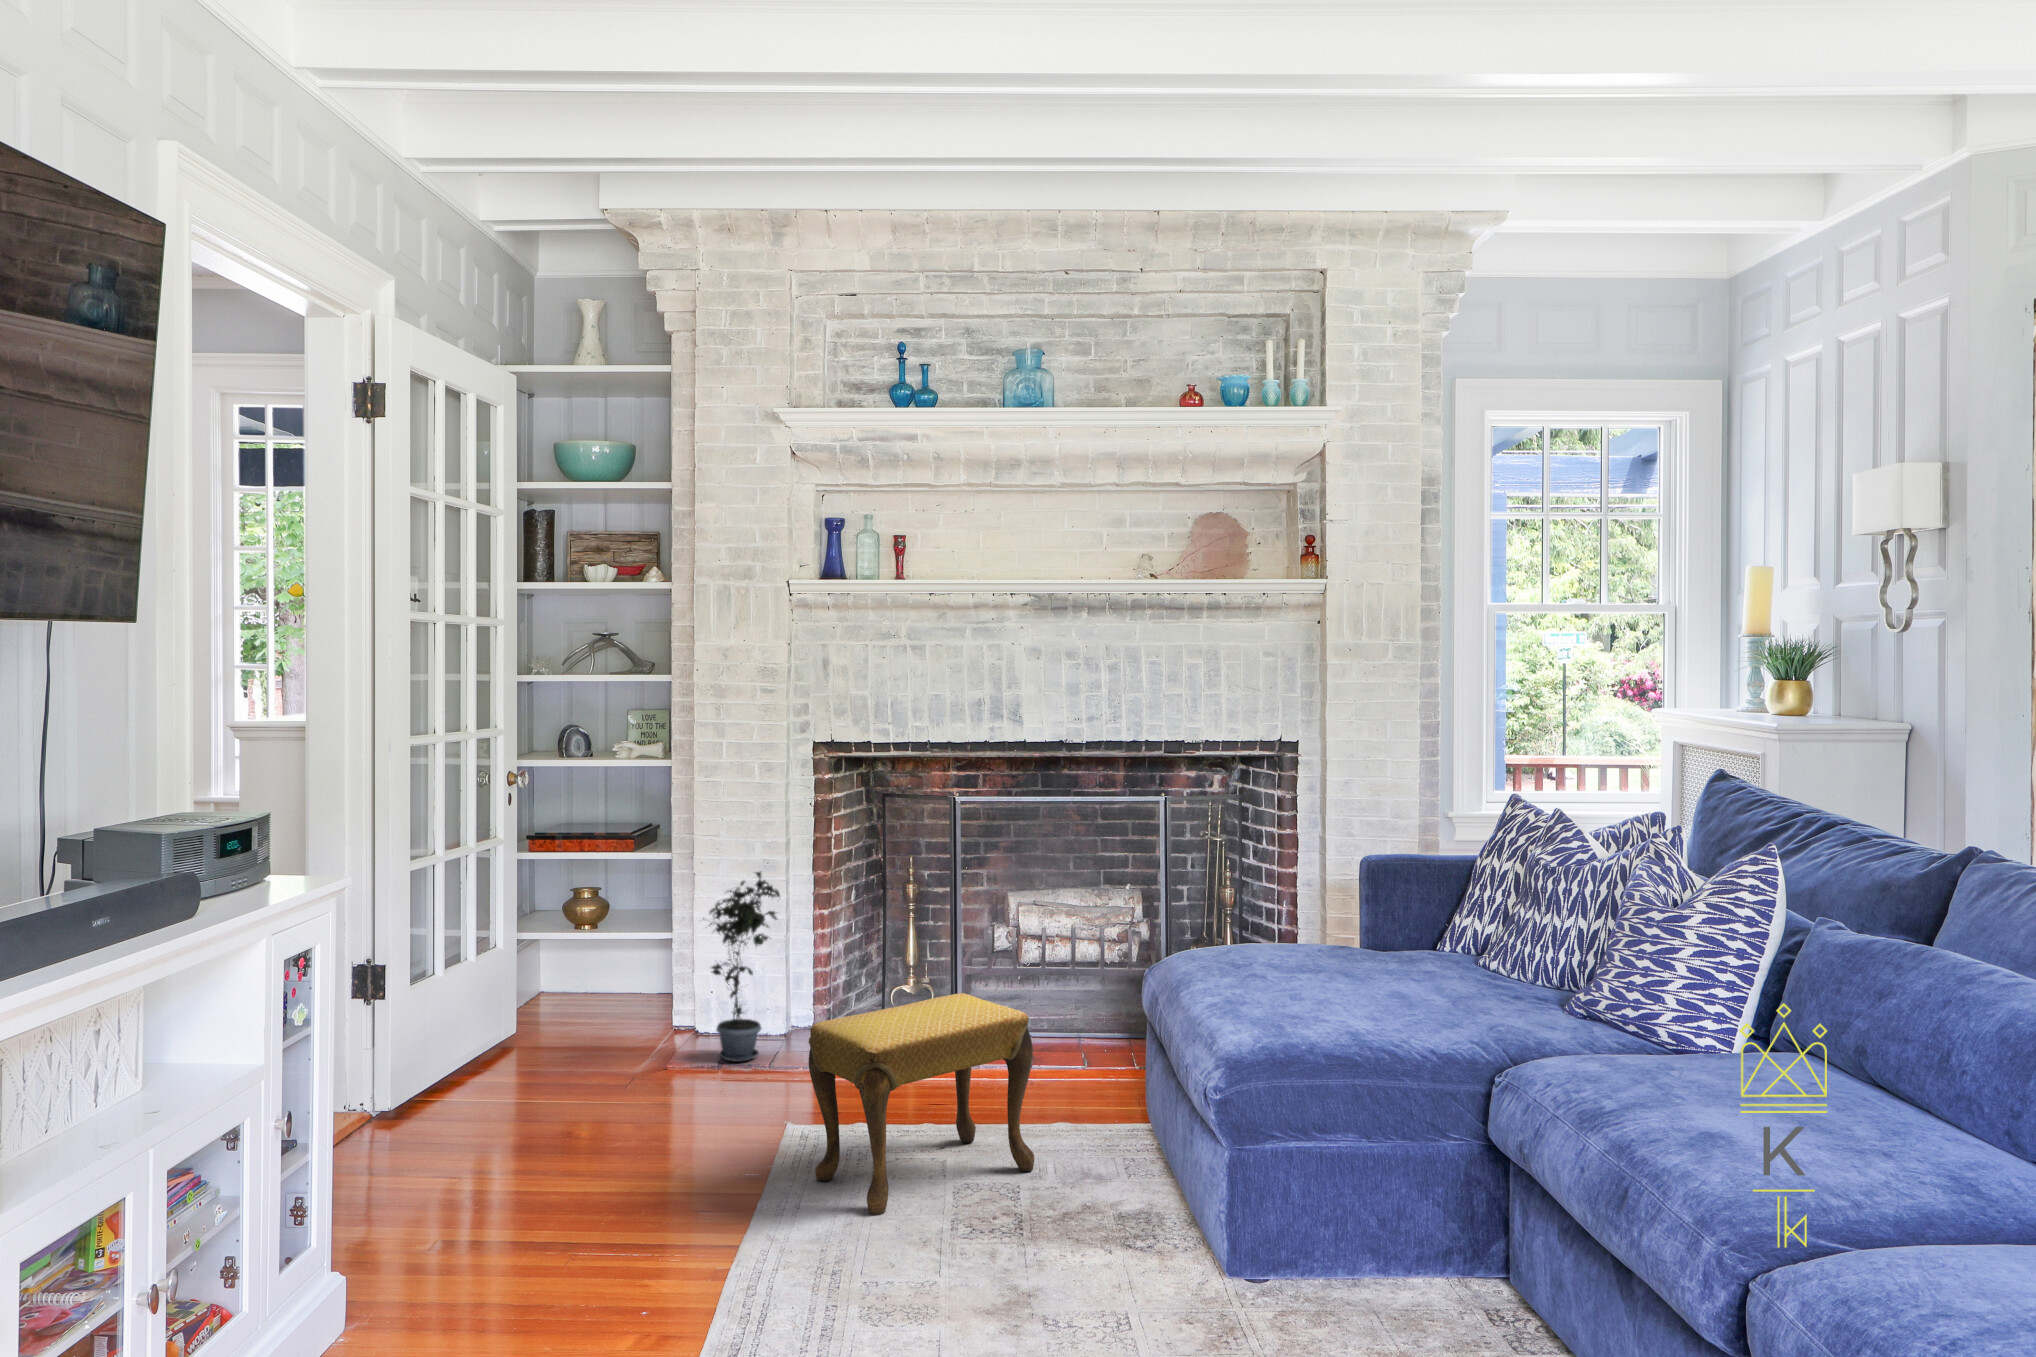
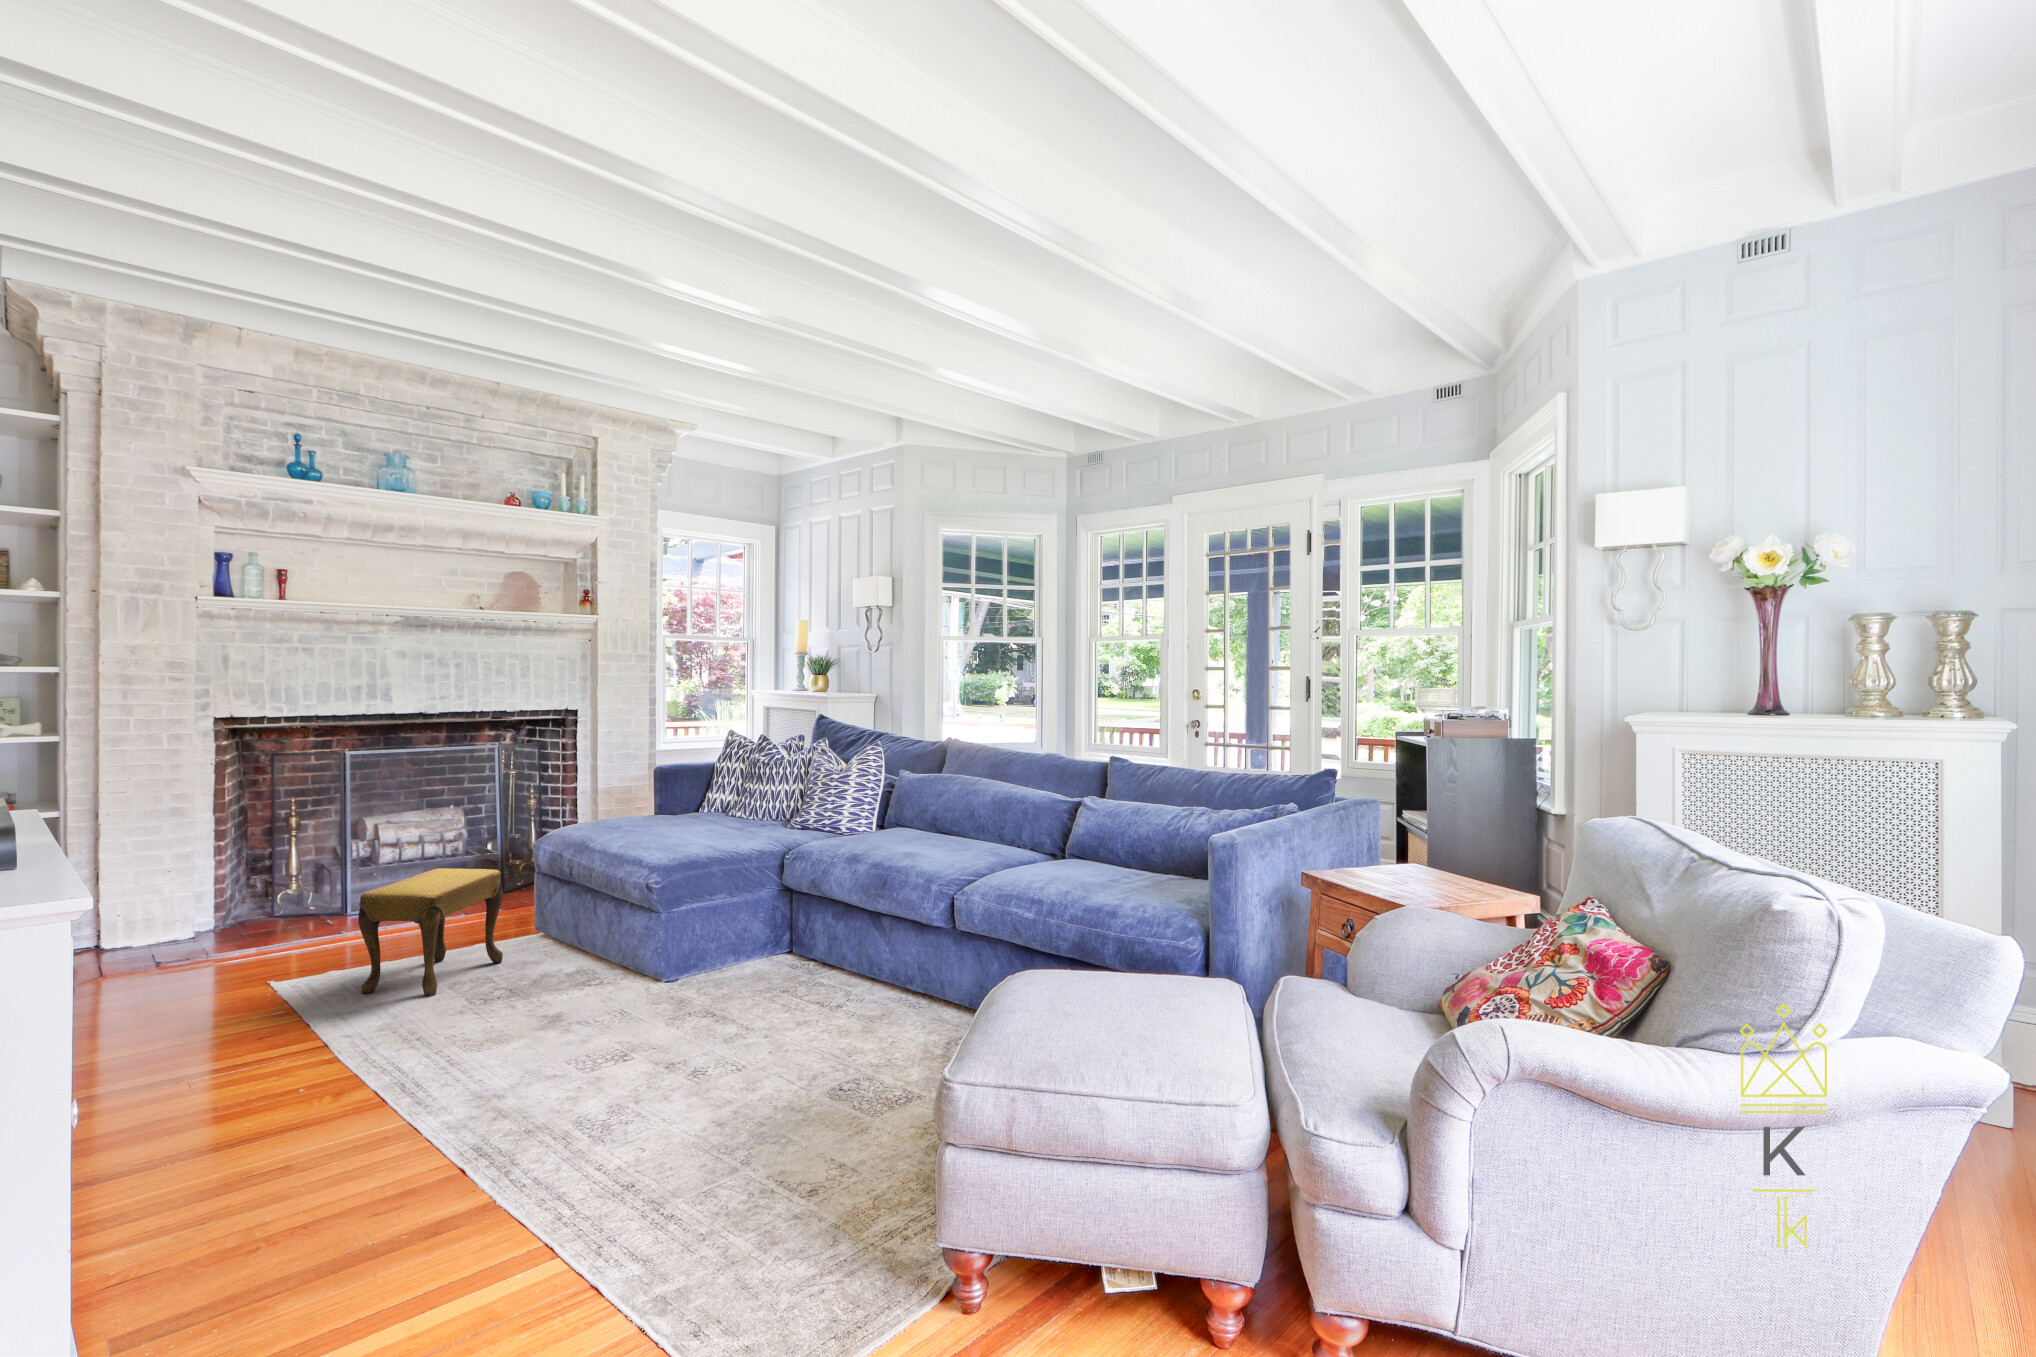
potted plant: present [710,872,780,1062] -> none [133,817,215,964]

